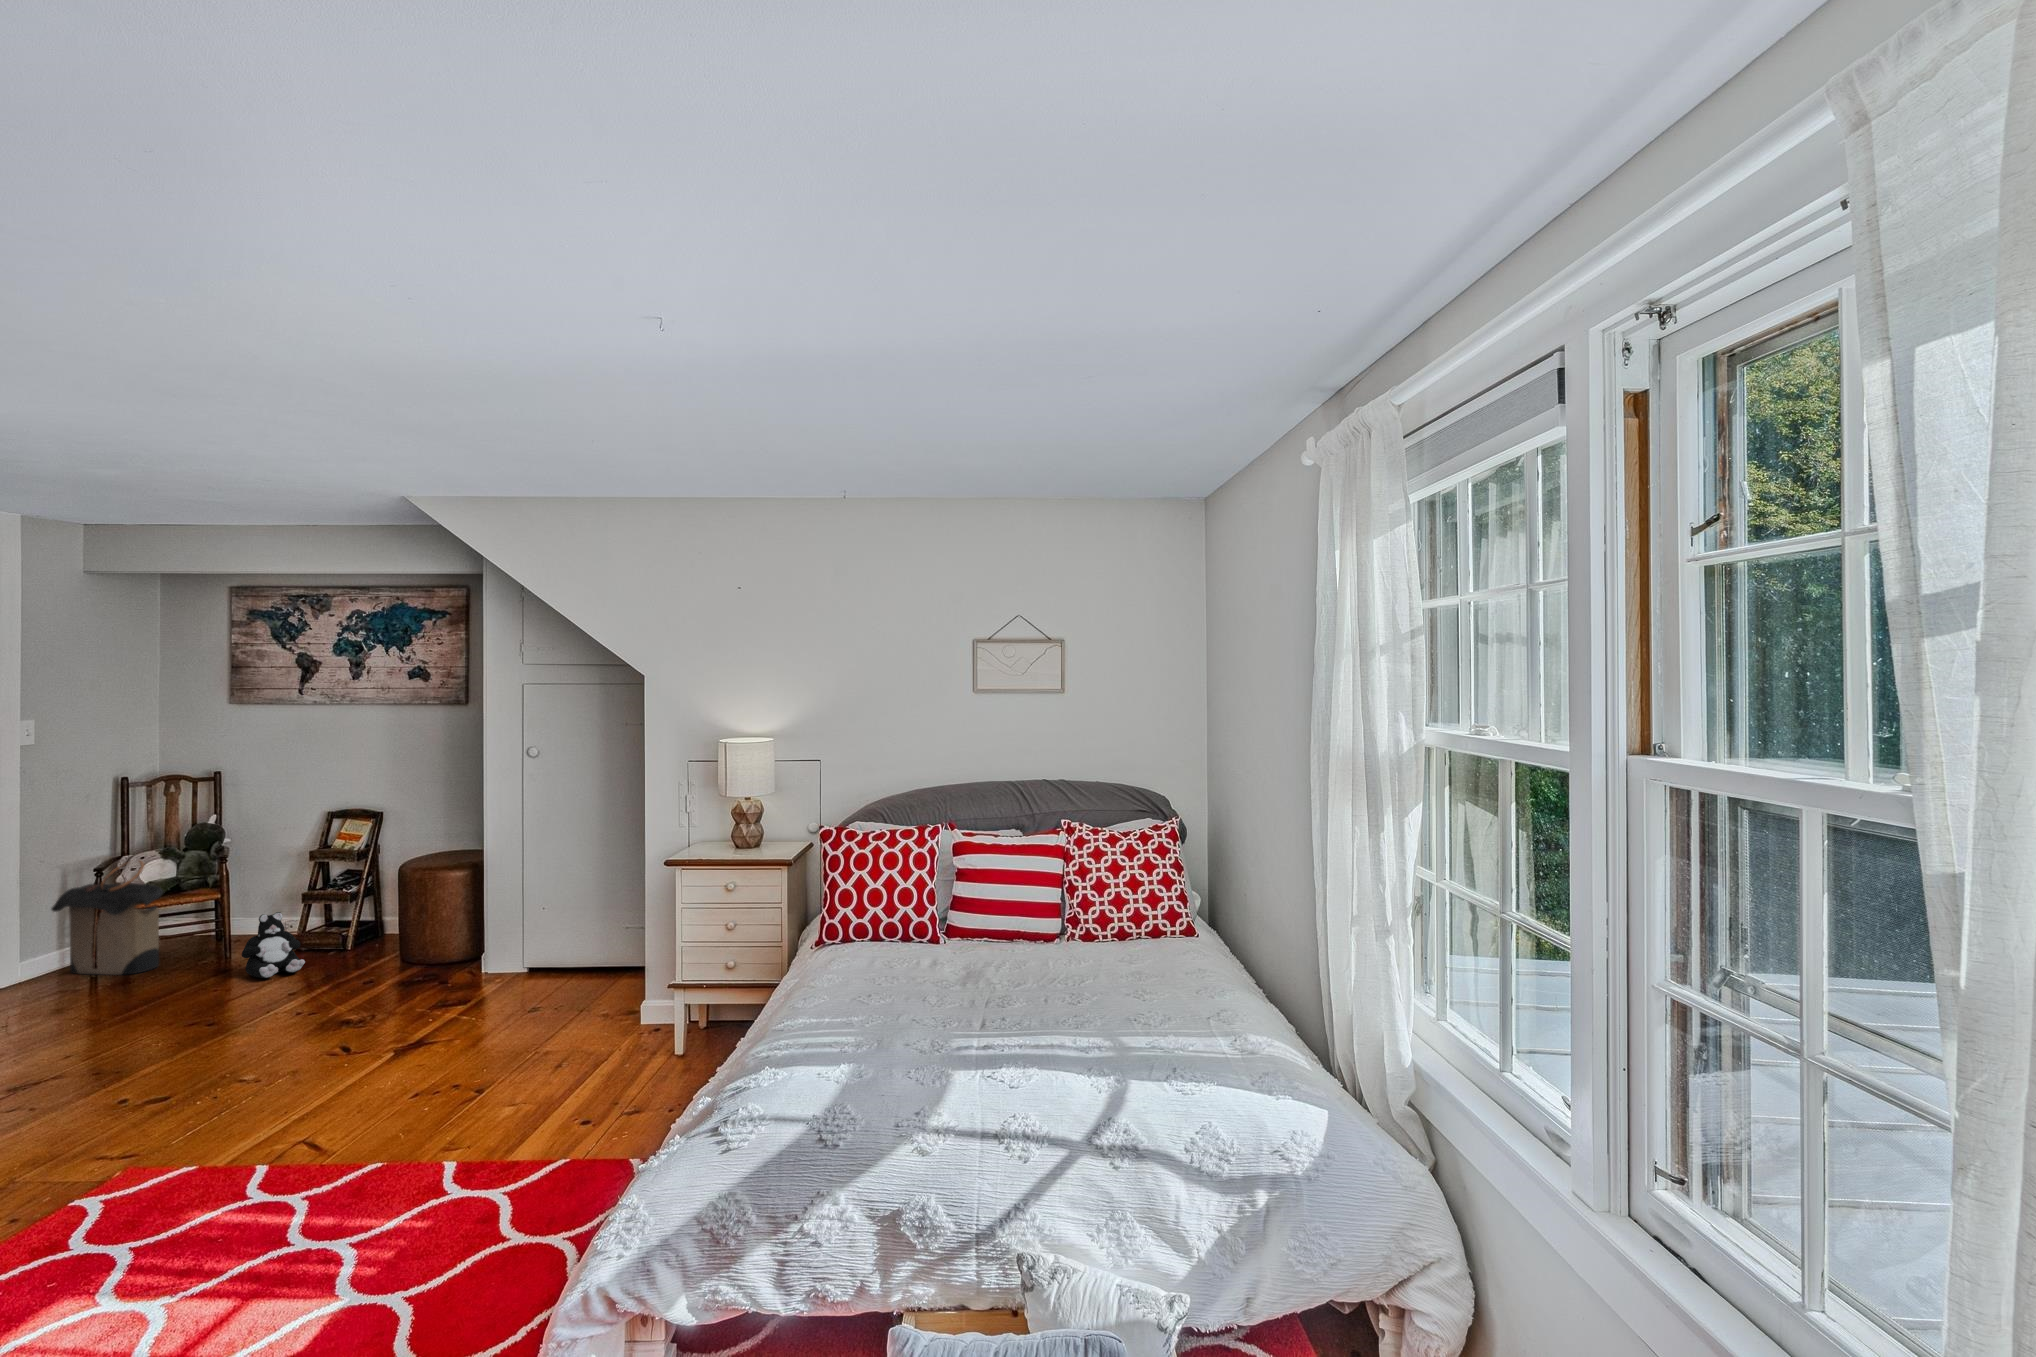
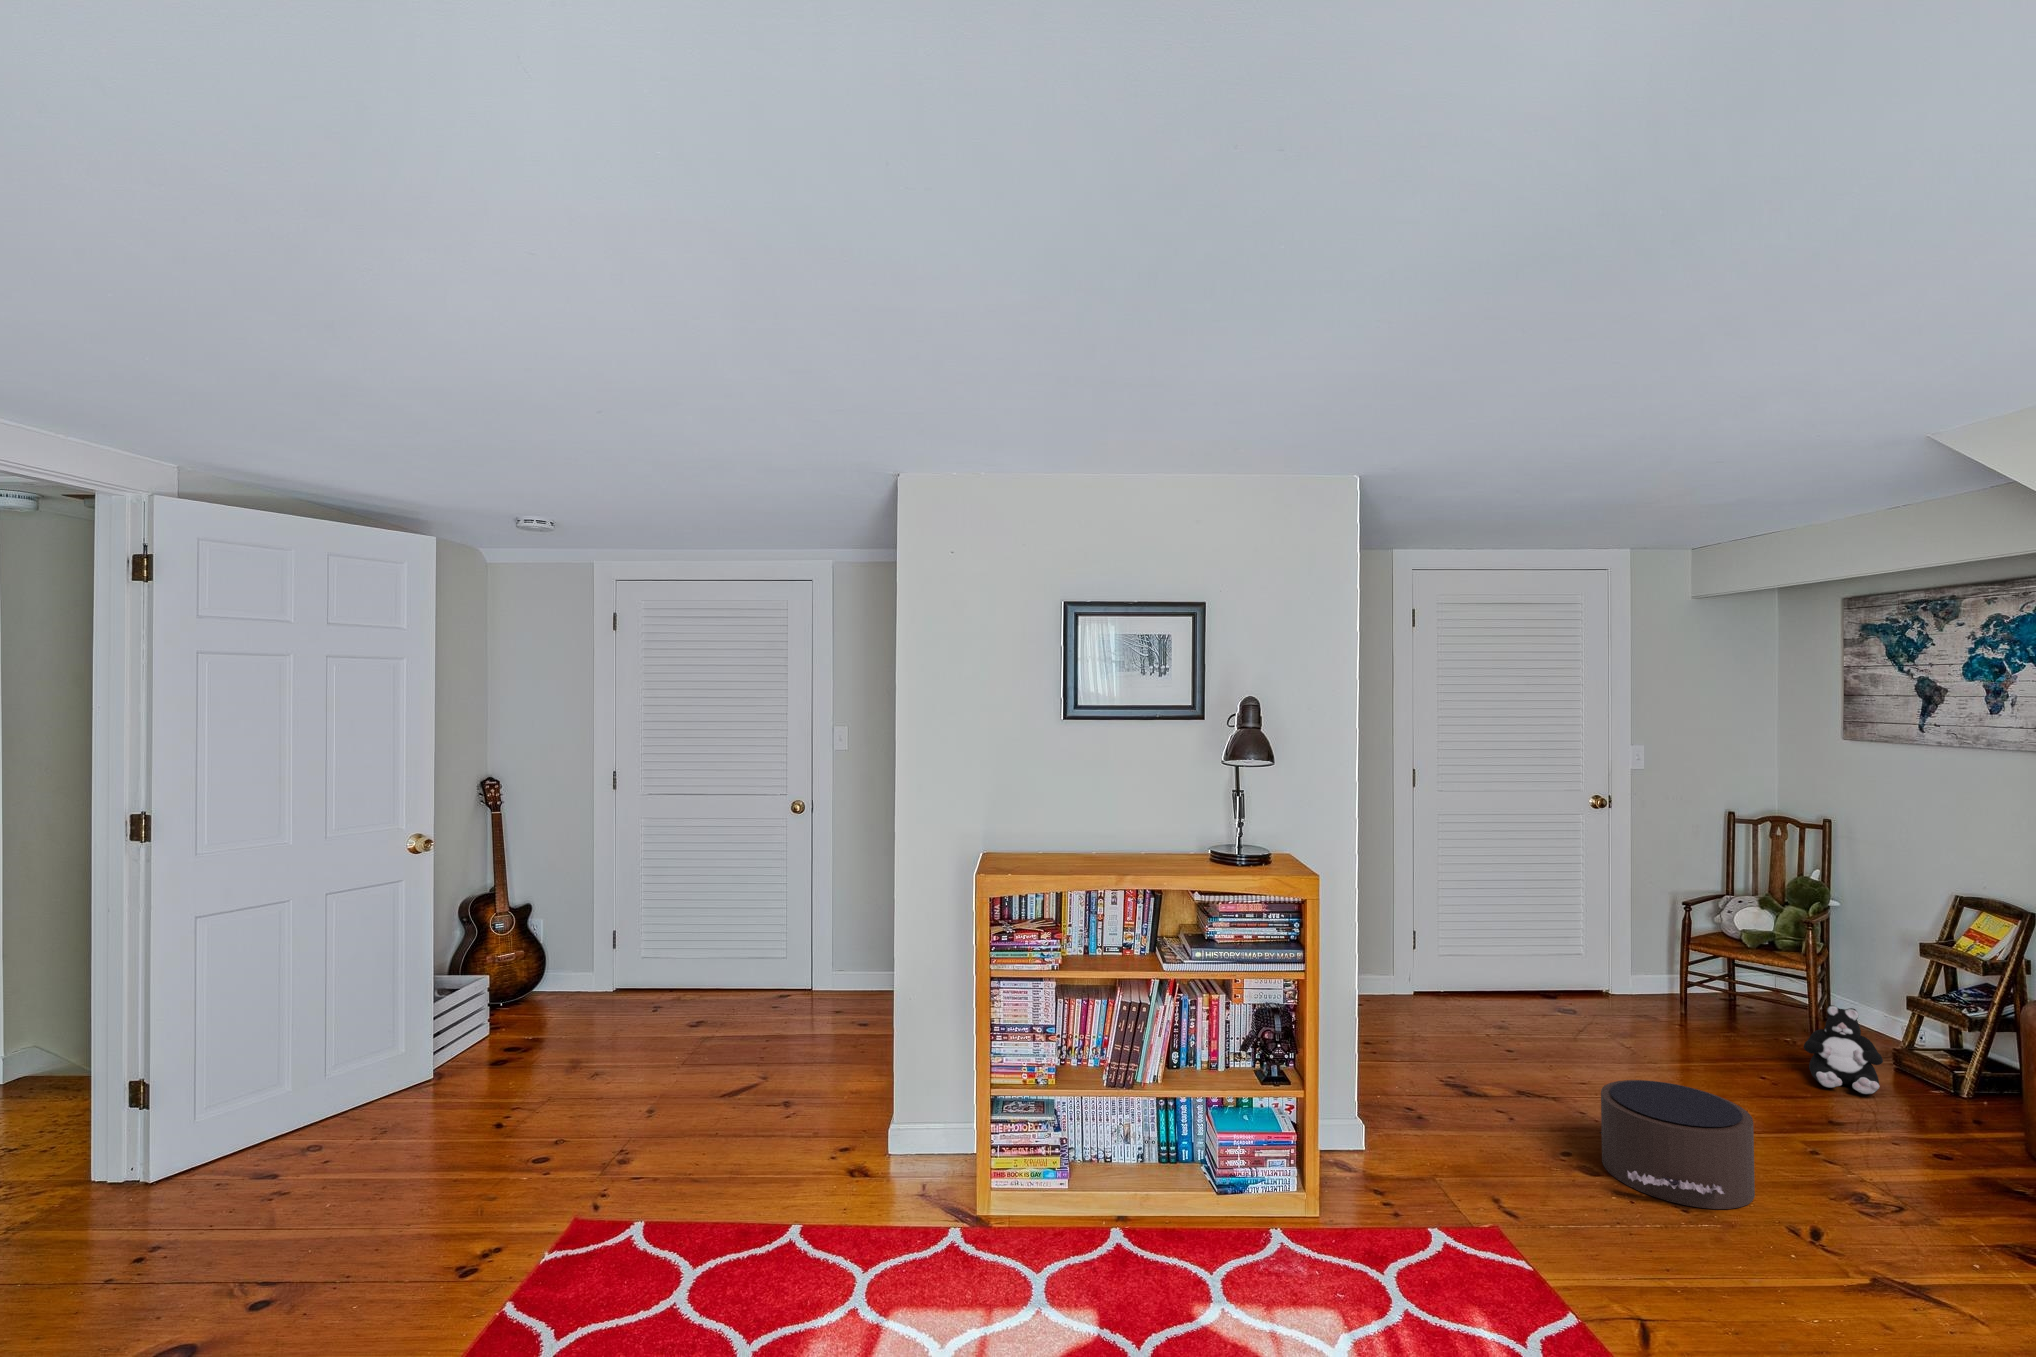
laundry hamper: present [52,861,163,975] -> none [1651,902,1754,1027]
pouf: none [139,990,294,1088] -> present [1599,1080,1755,1209]

